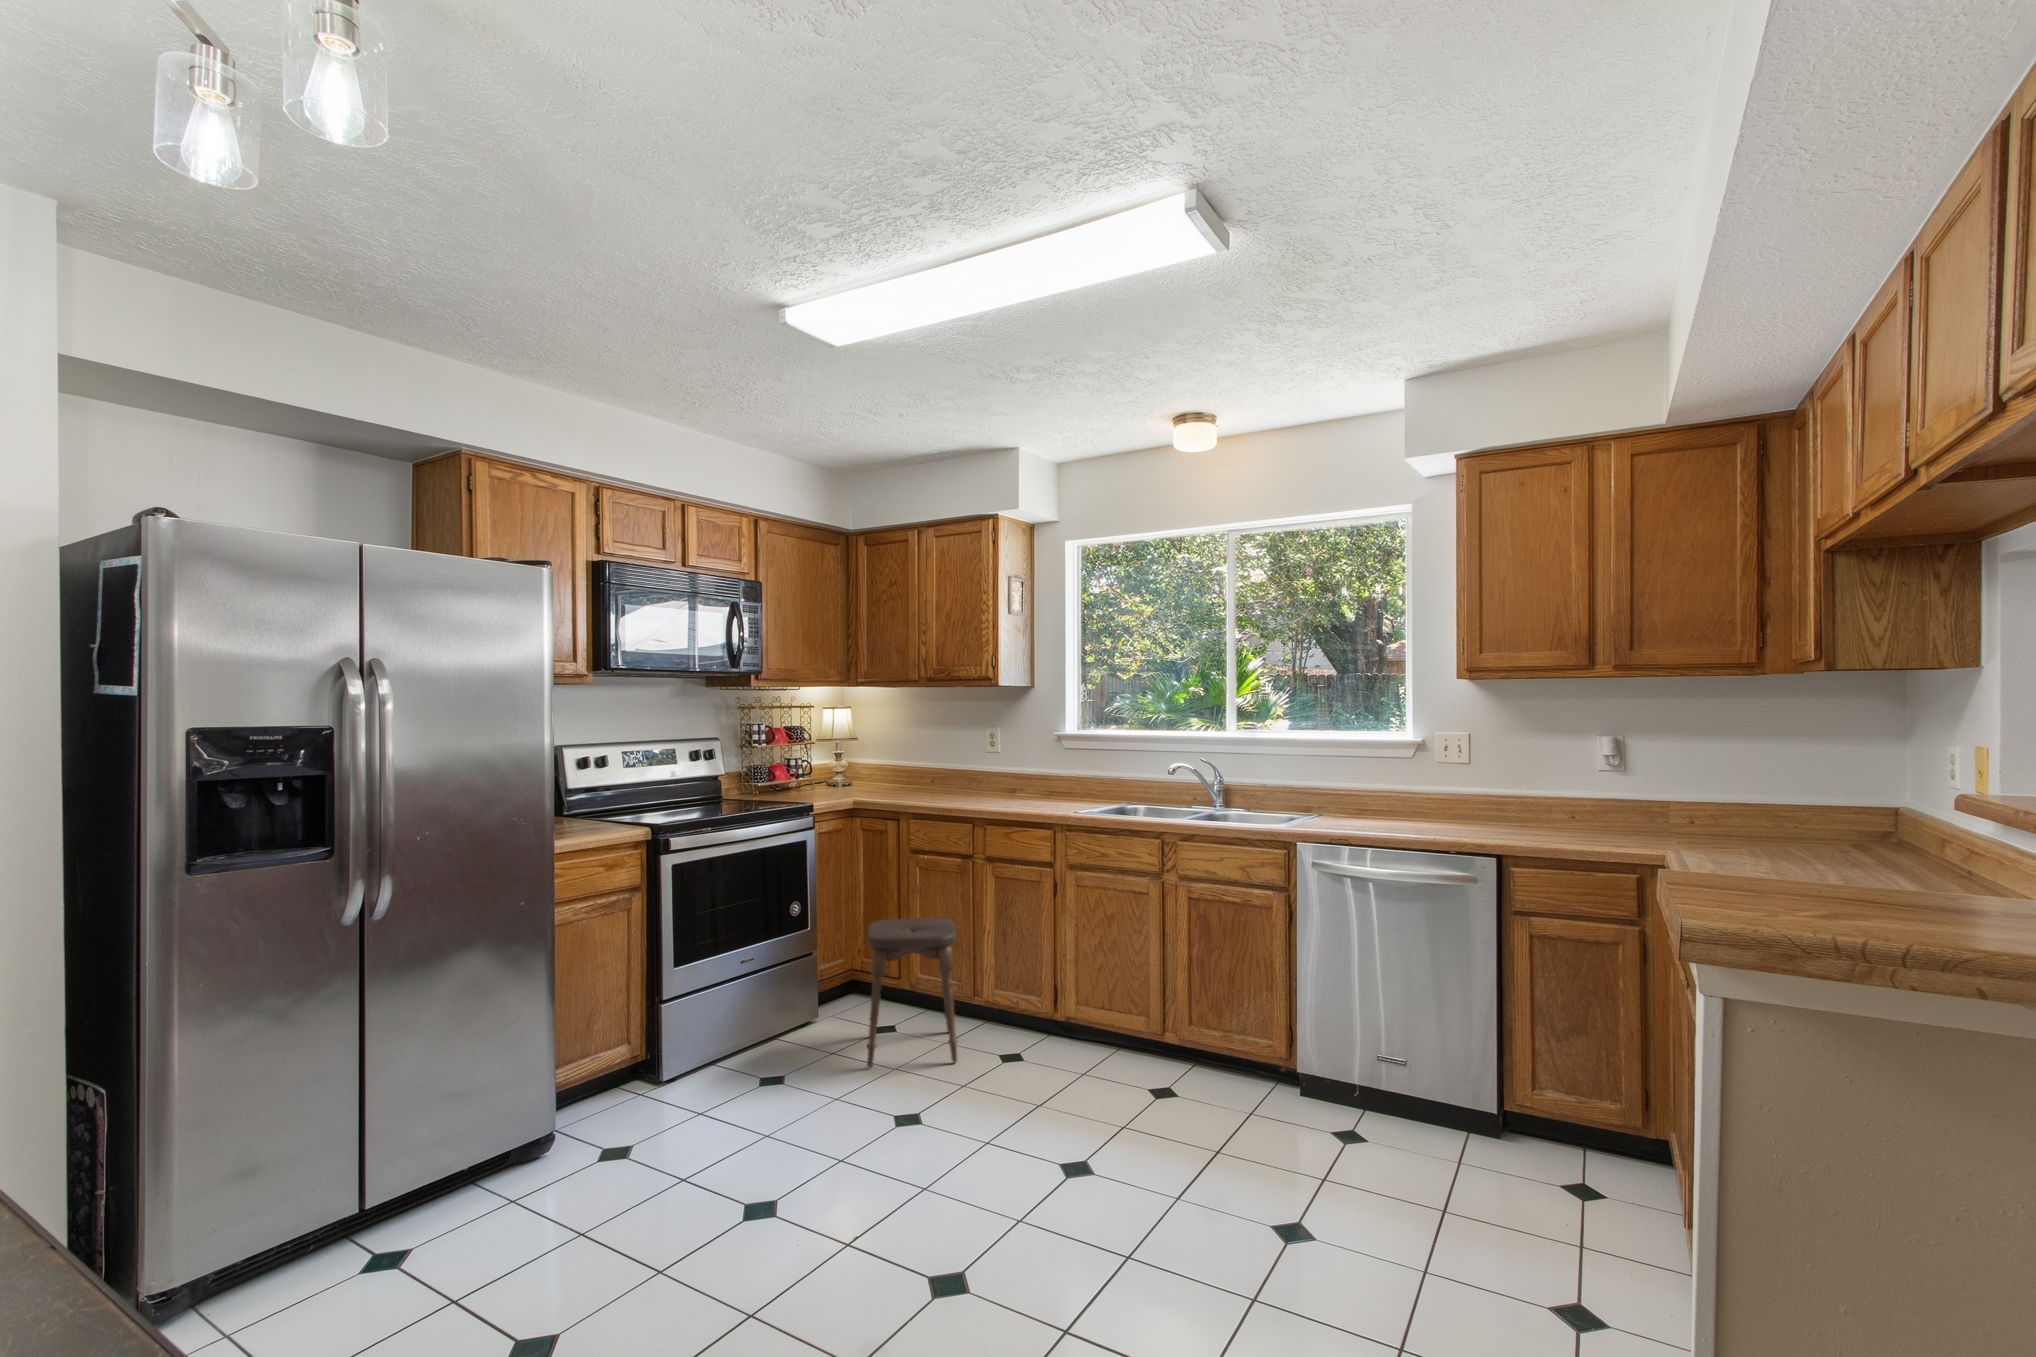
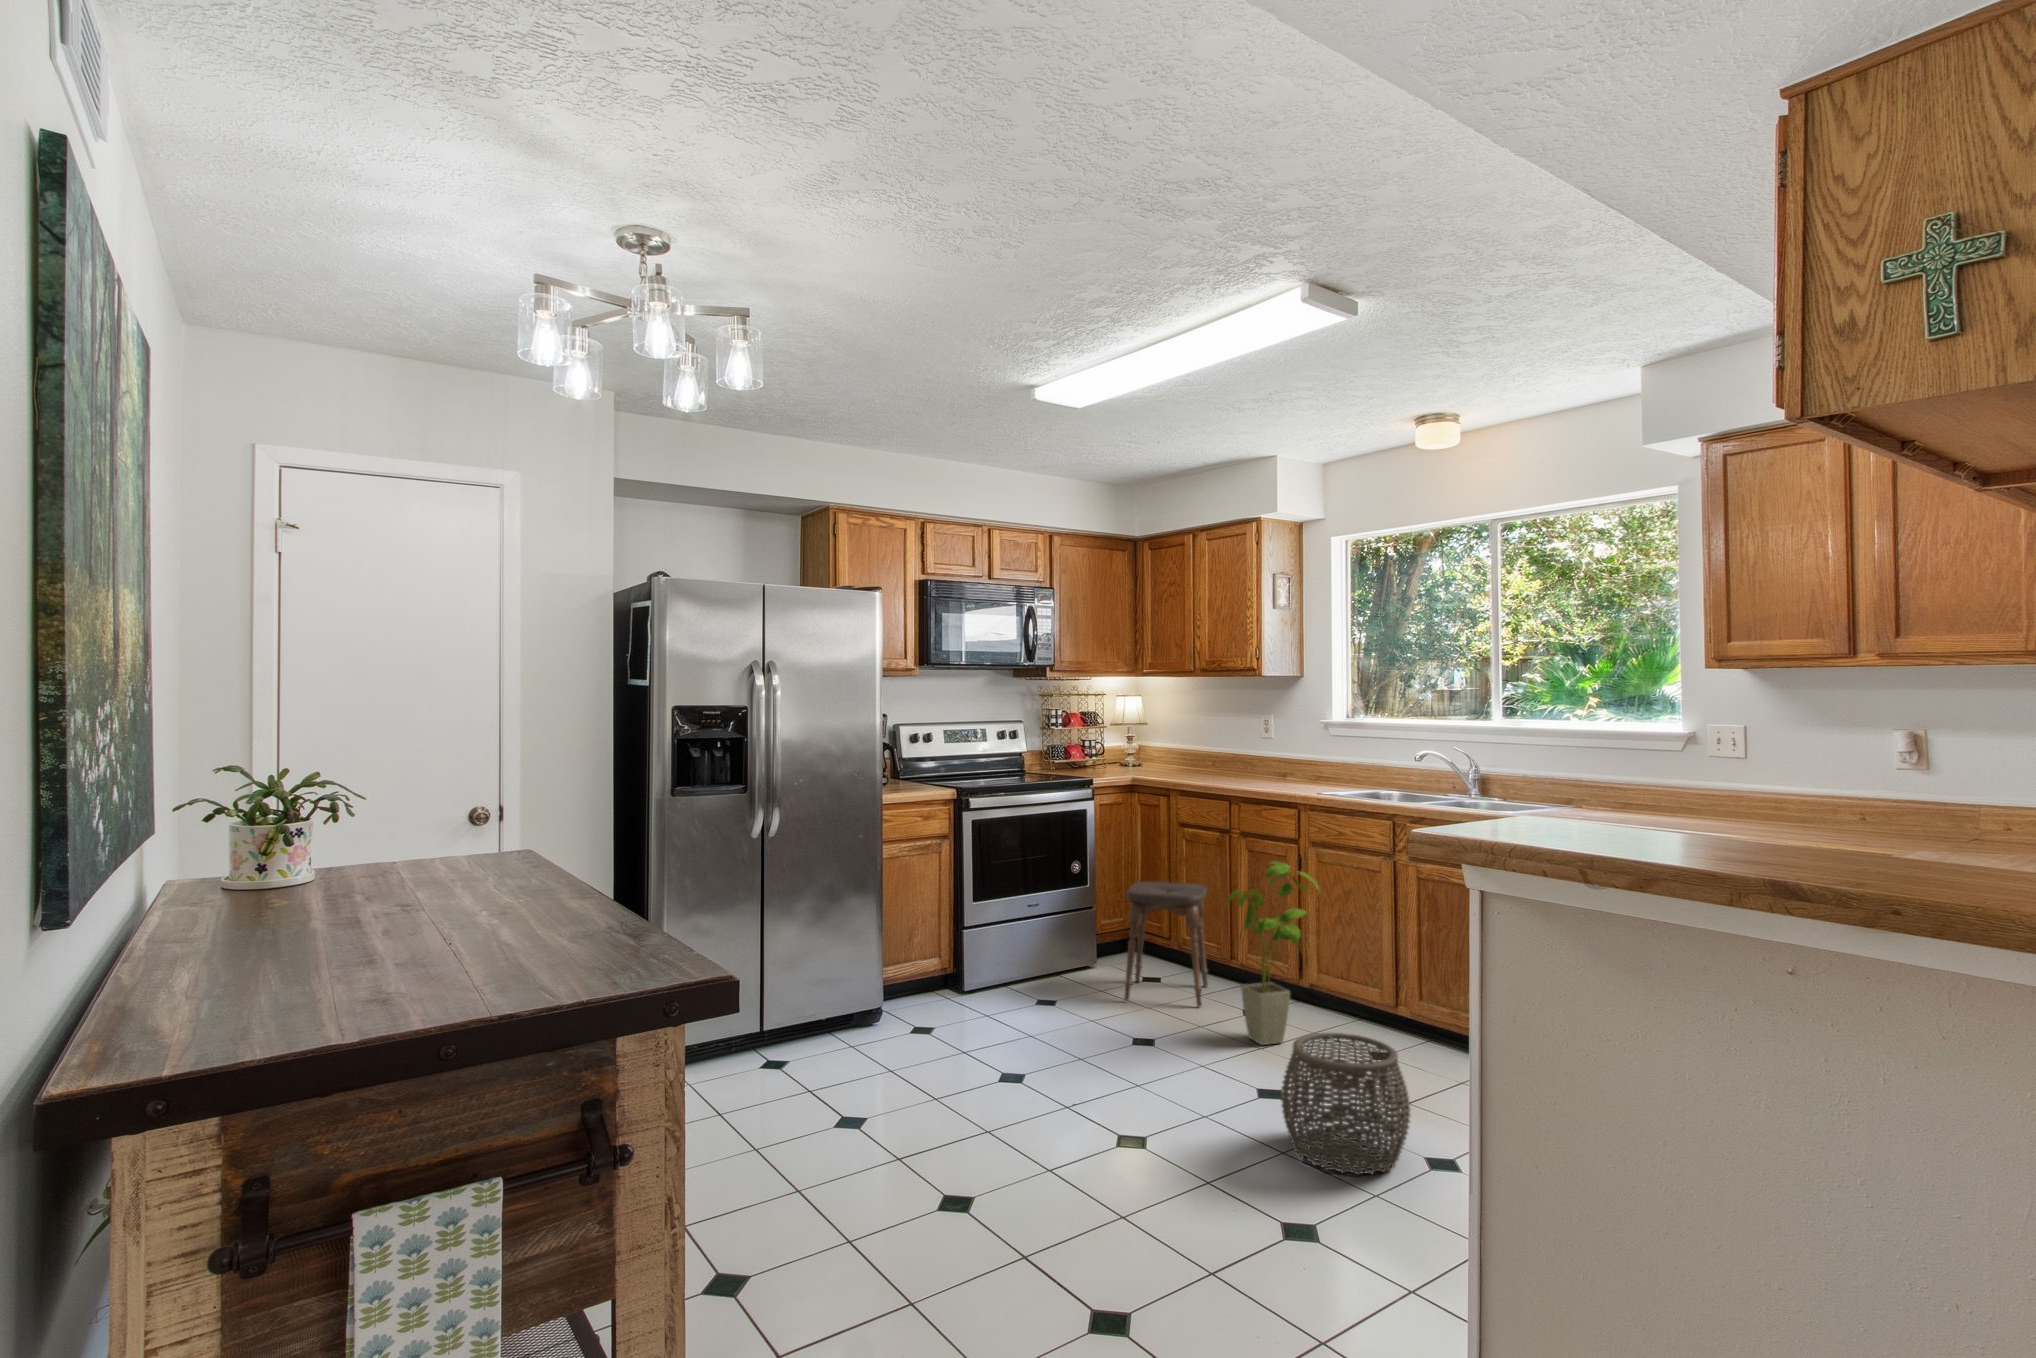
house plant: none [1002,893,1110,1107] -> present [1226,861,1319,1045]
woven basket: none [1134,1106,1288,1297] -> present [1281,1033,1411,1175]

